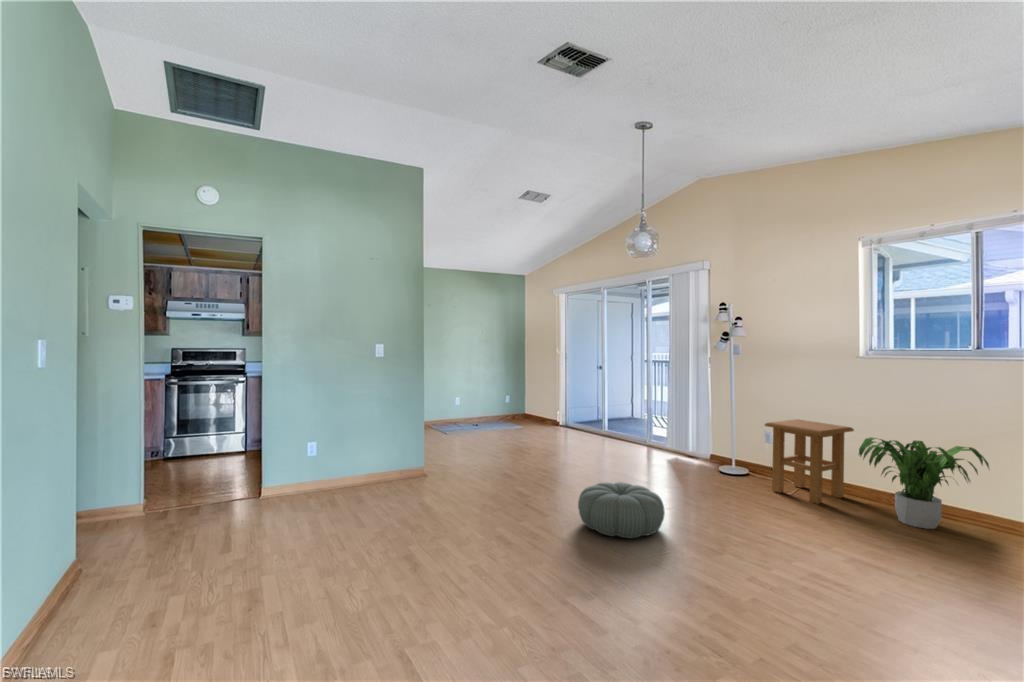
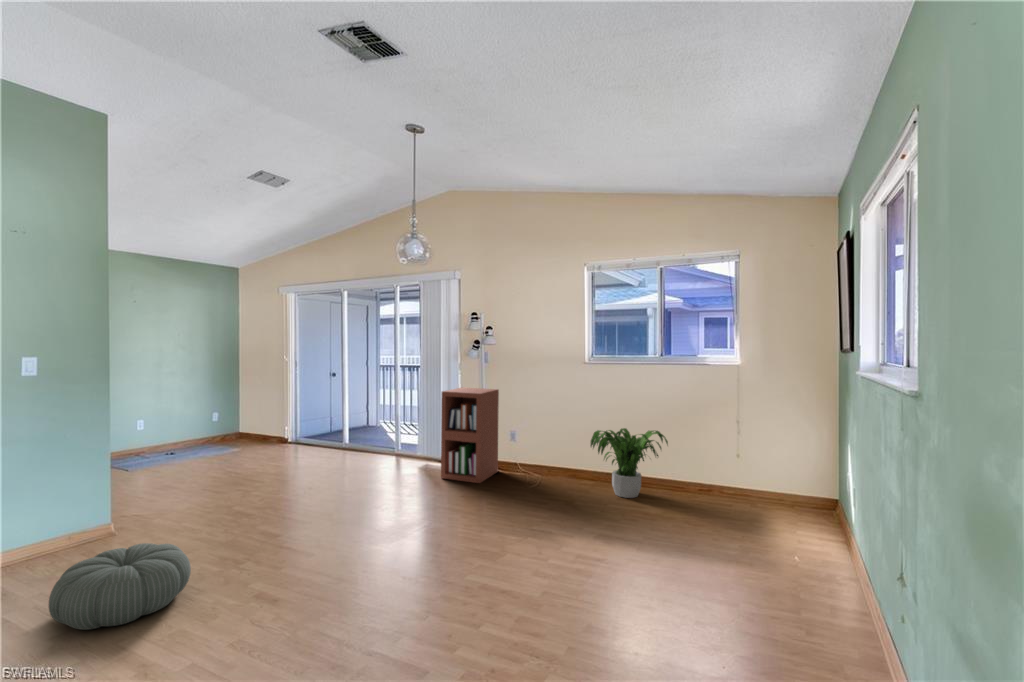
bookshelf: none [684,382,752,482] -> present [441,388,499,483]
side table: present [765,419,854,504] -> none [515,418,579,491]
pouf: present [578,482,665,538] -> present [48,543,191,630]

